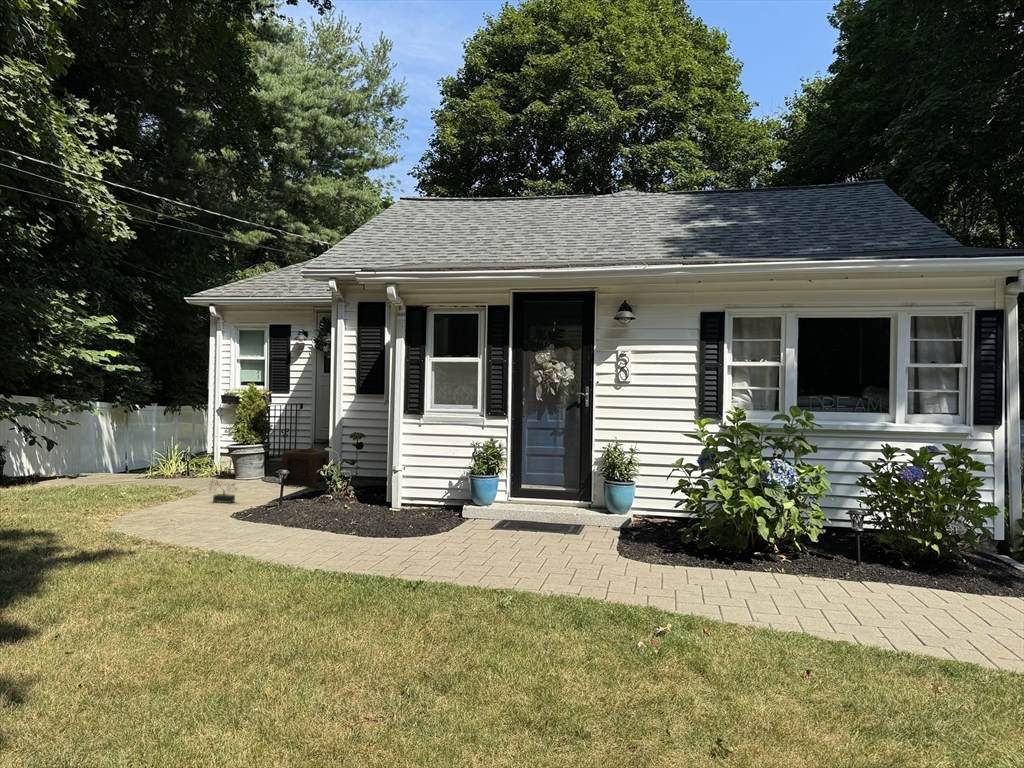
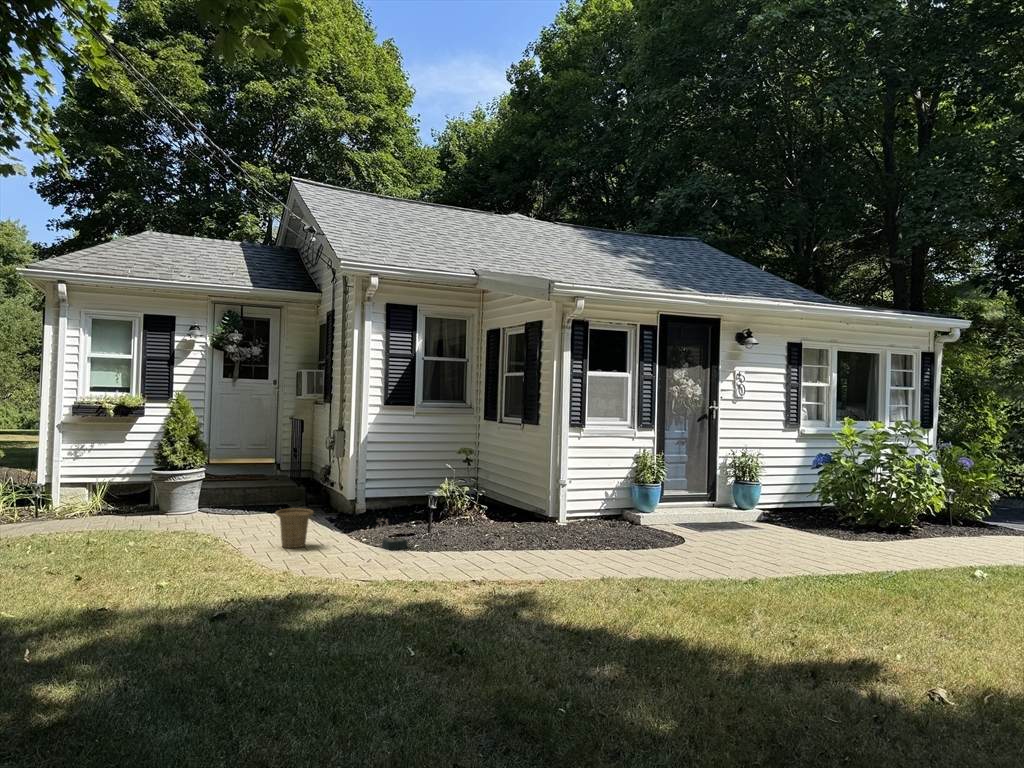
wooden crate: present [281,449,329,488] -> none [294,473,348,523]
basket: none [170,465,200,494] -> present [276,508,314,549]

